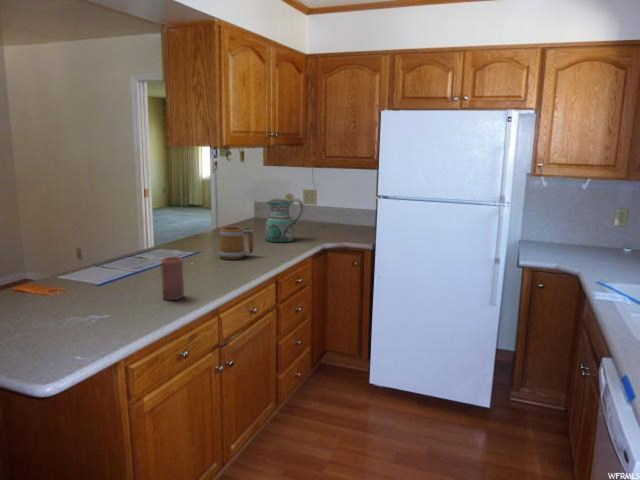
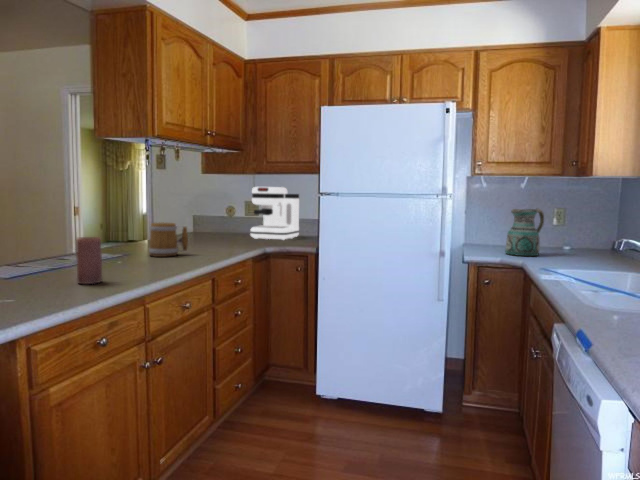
coffee maker: none [309,181,357,235] -> present [251,187,299,240]
ceramic pitcher: present [265,198,304,242] -> present [505,209,544,256]

